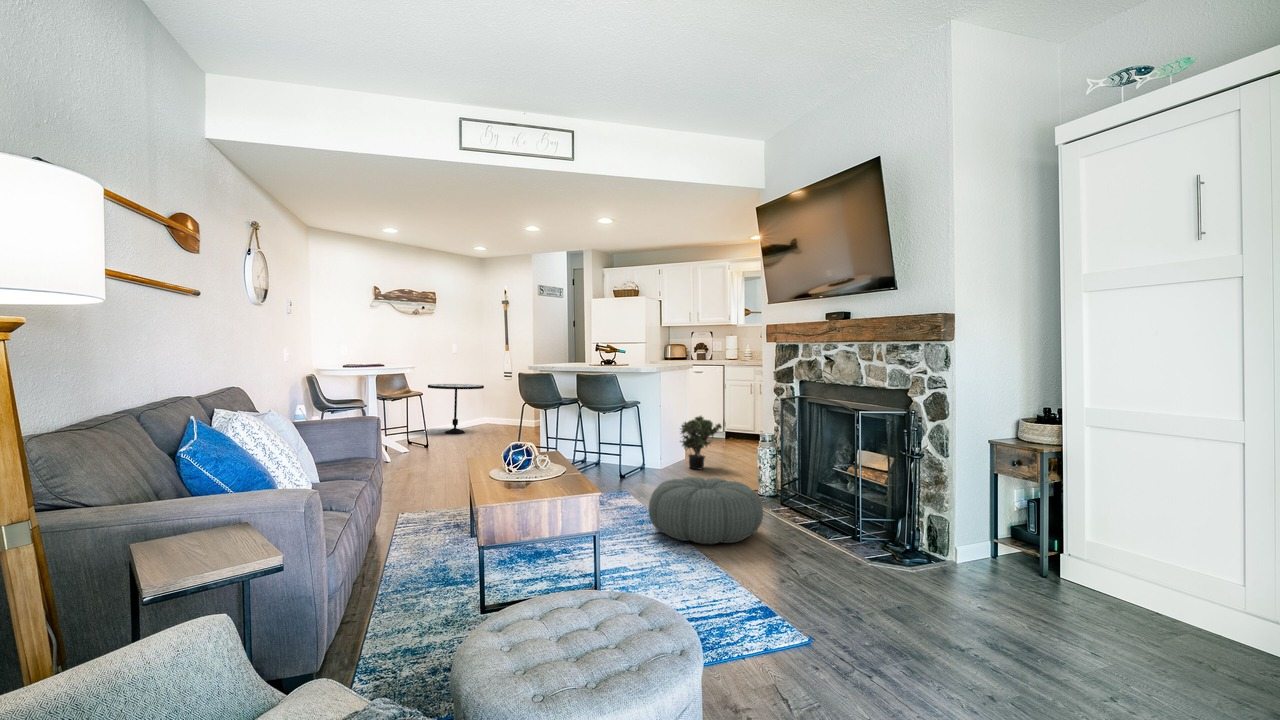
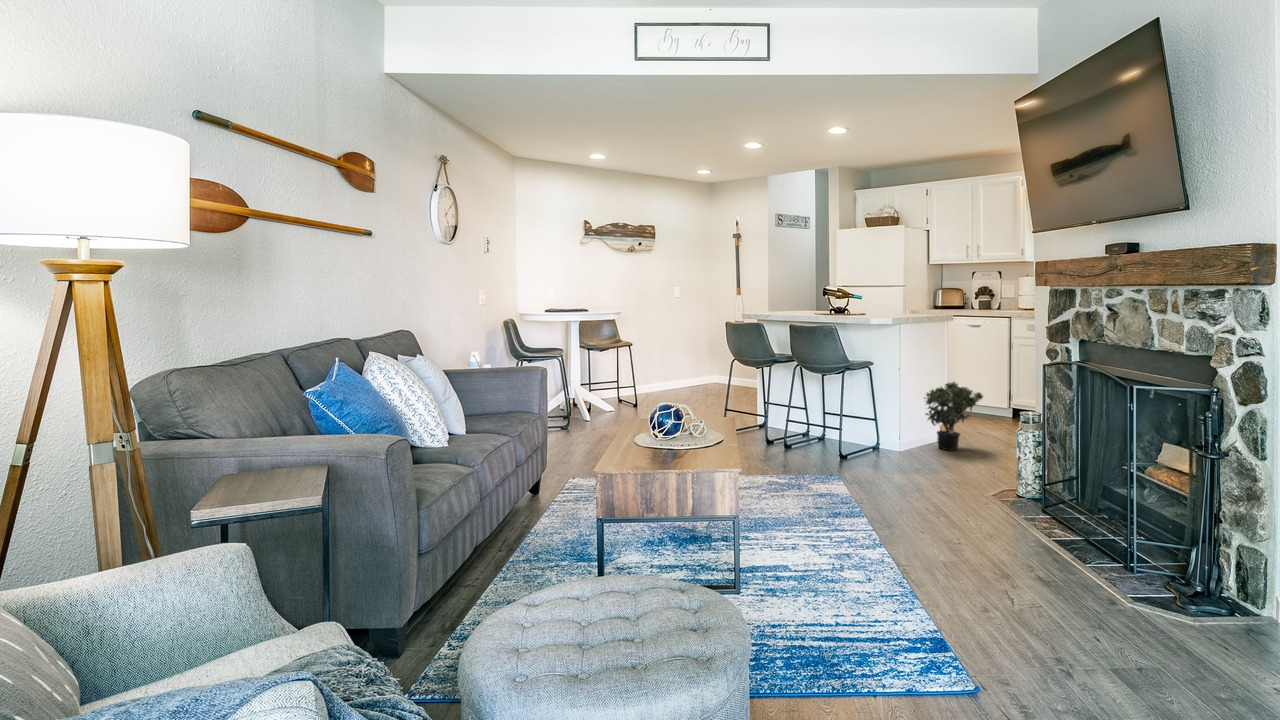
side table: present [428,384,484,434] -> none [645,340,705,396]
pouf: present [649,477,763,544] -> none [837,465,989,551]

